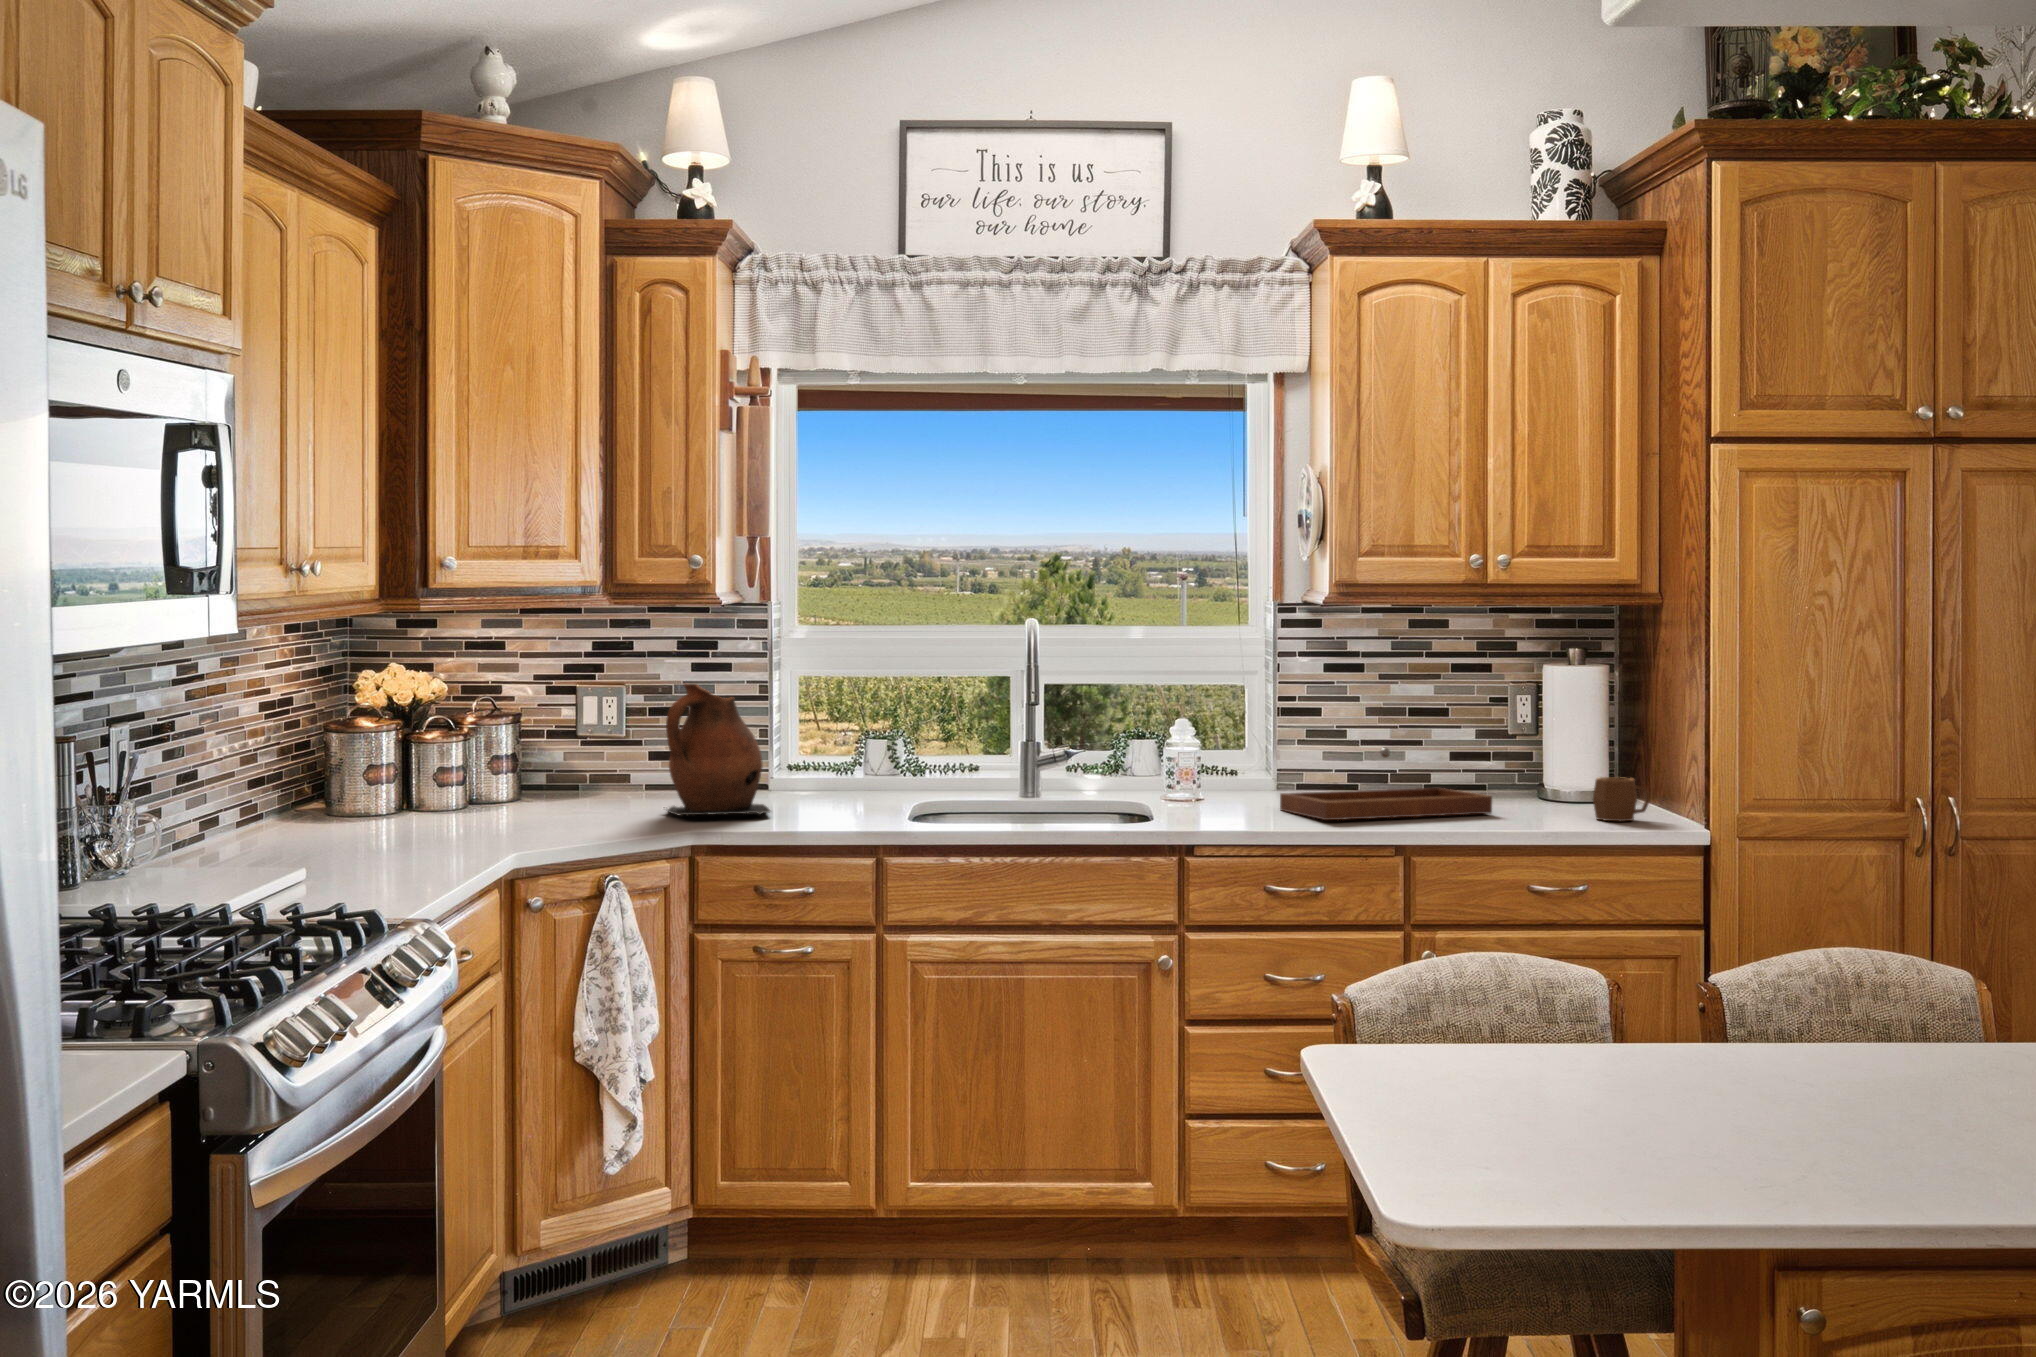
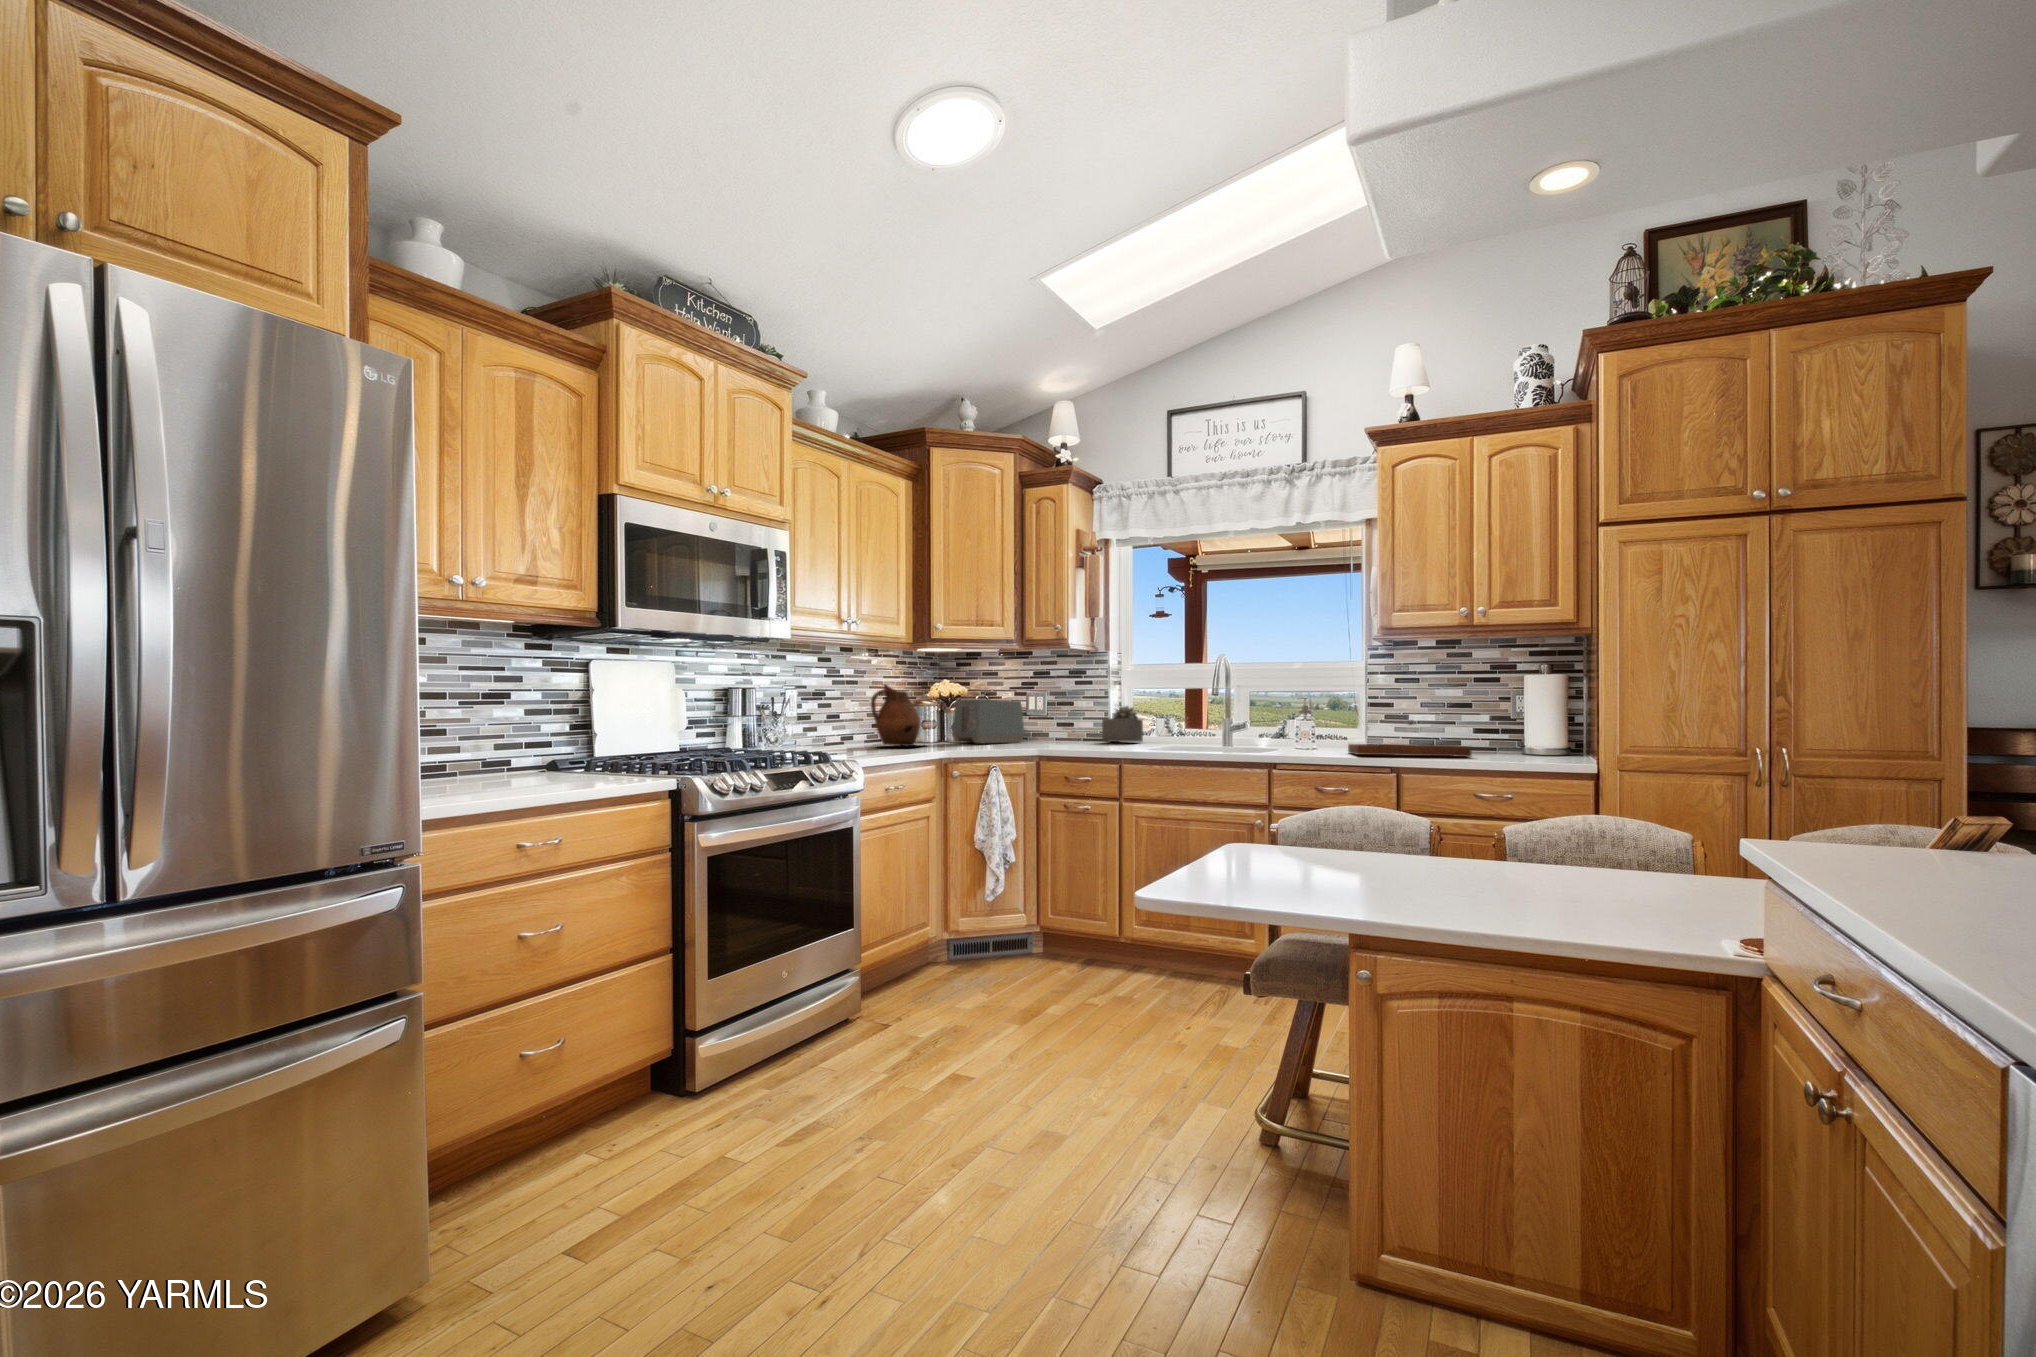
ceramic pitcher: present [666,684,770,815] -> present [871,684,920,746]
toaster: none [448,714,606,819] -> present [952,699,1024,743]
succulent plant: none [774,716,850,794] -> present [1102,706,1143,742]
mug: present [1593,777,1650,821] -> none [1532,736,1571,761]

